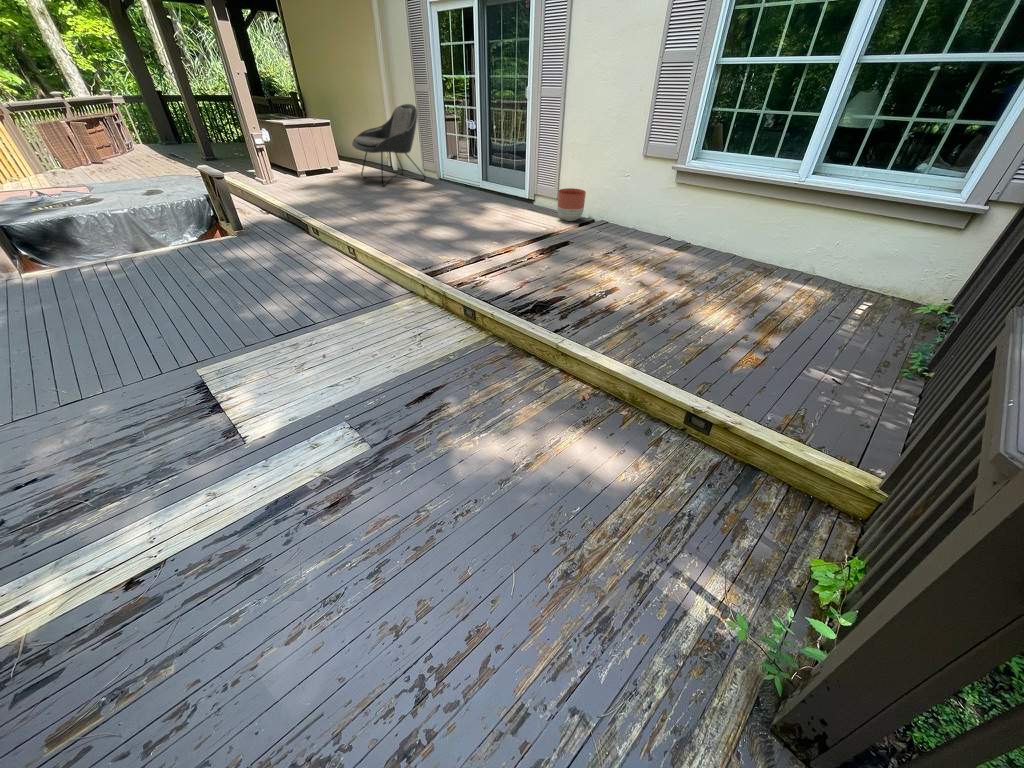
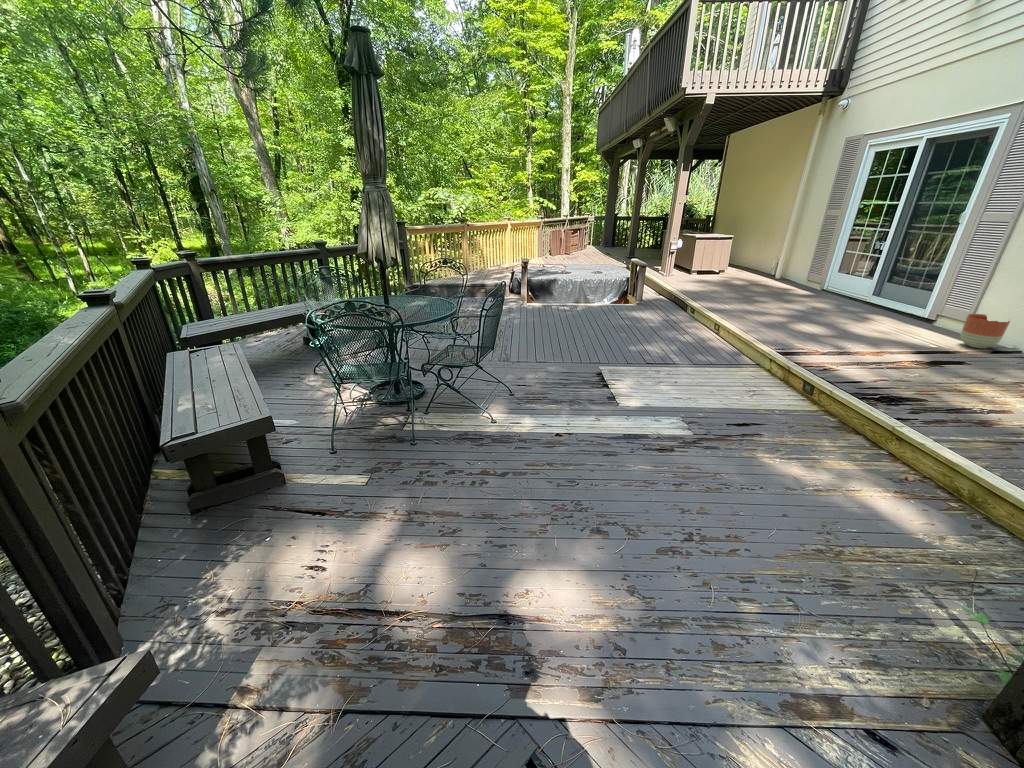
lounge chair: present [352,104,425,187] -> none [745,226,822,291]

